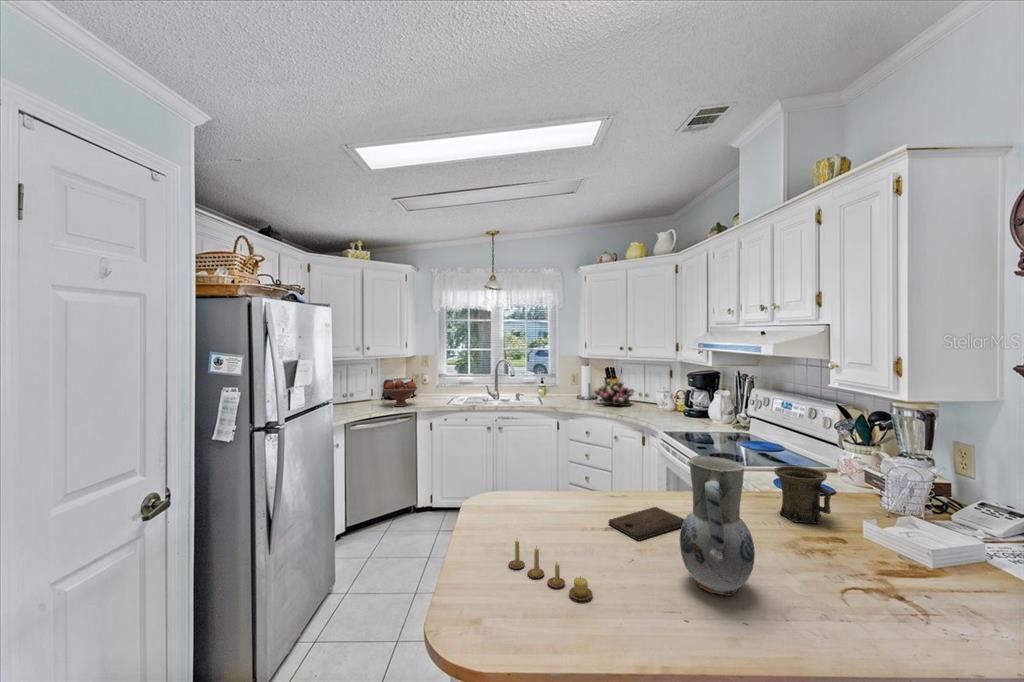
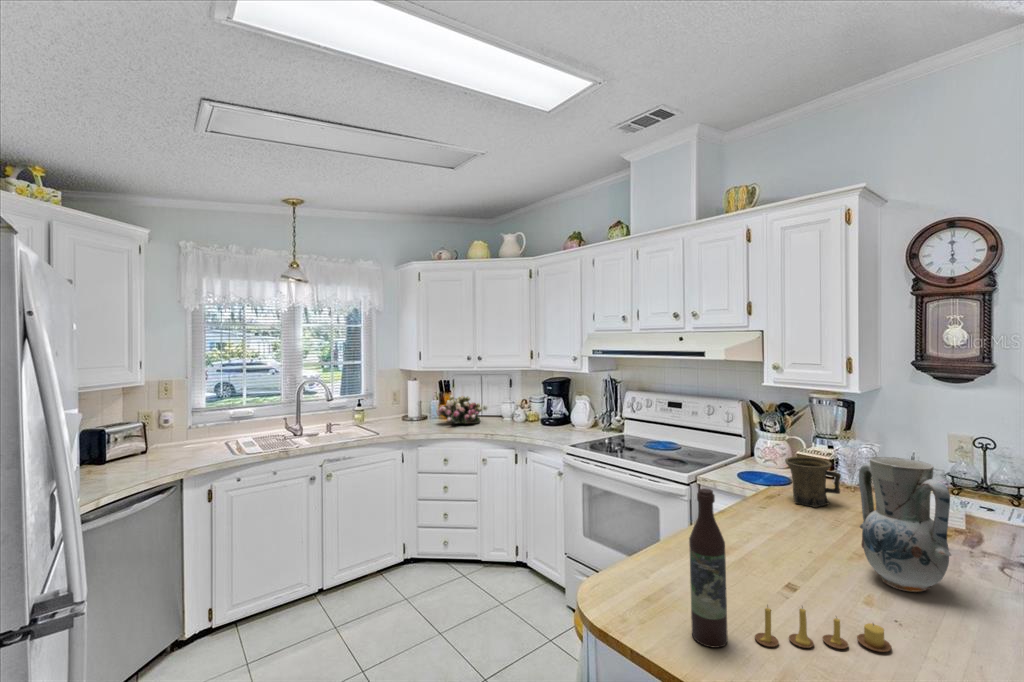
fruit bowl: present [383,380,417,407] -> none [112,422,183,467]
wine bottle: none [475,444,501,557] -> present [689,488,728,648]
cutting board: present [609,507,684,540] -> none [726,524,781,564]

